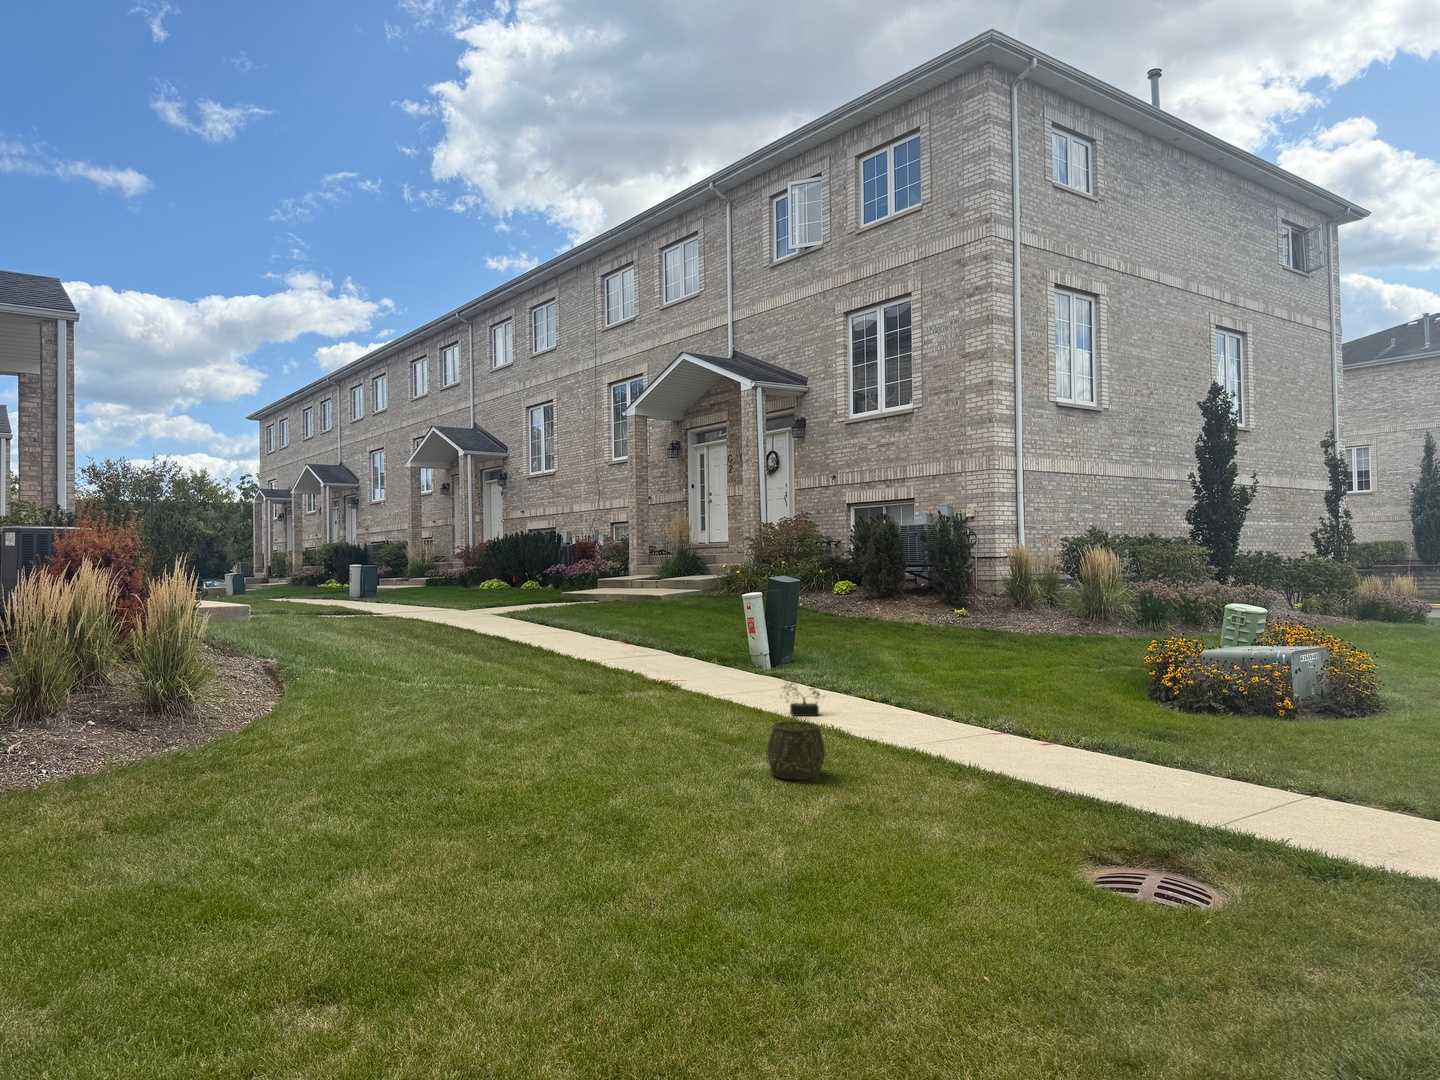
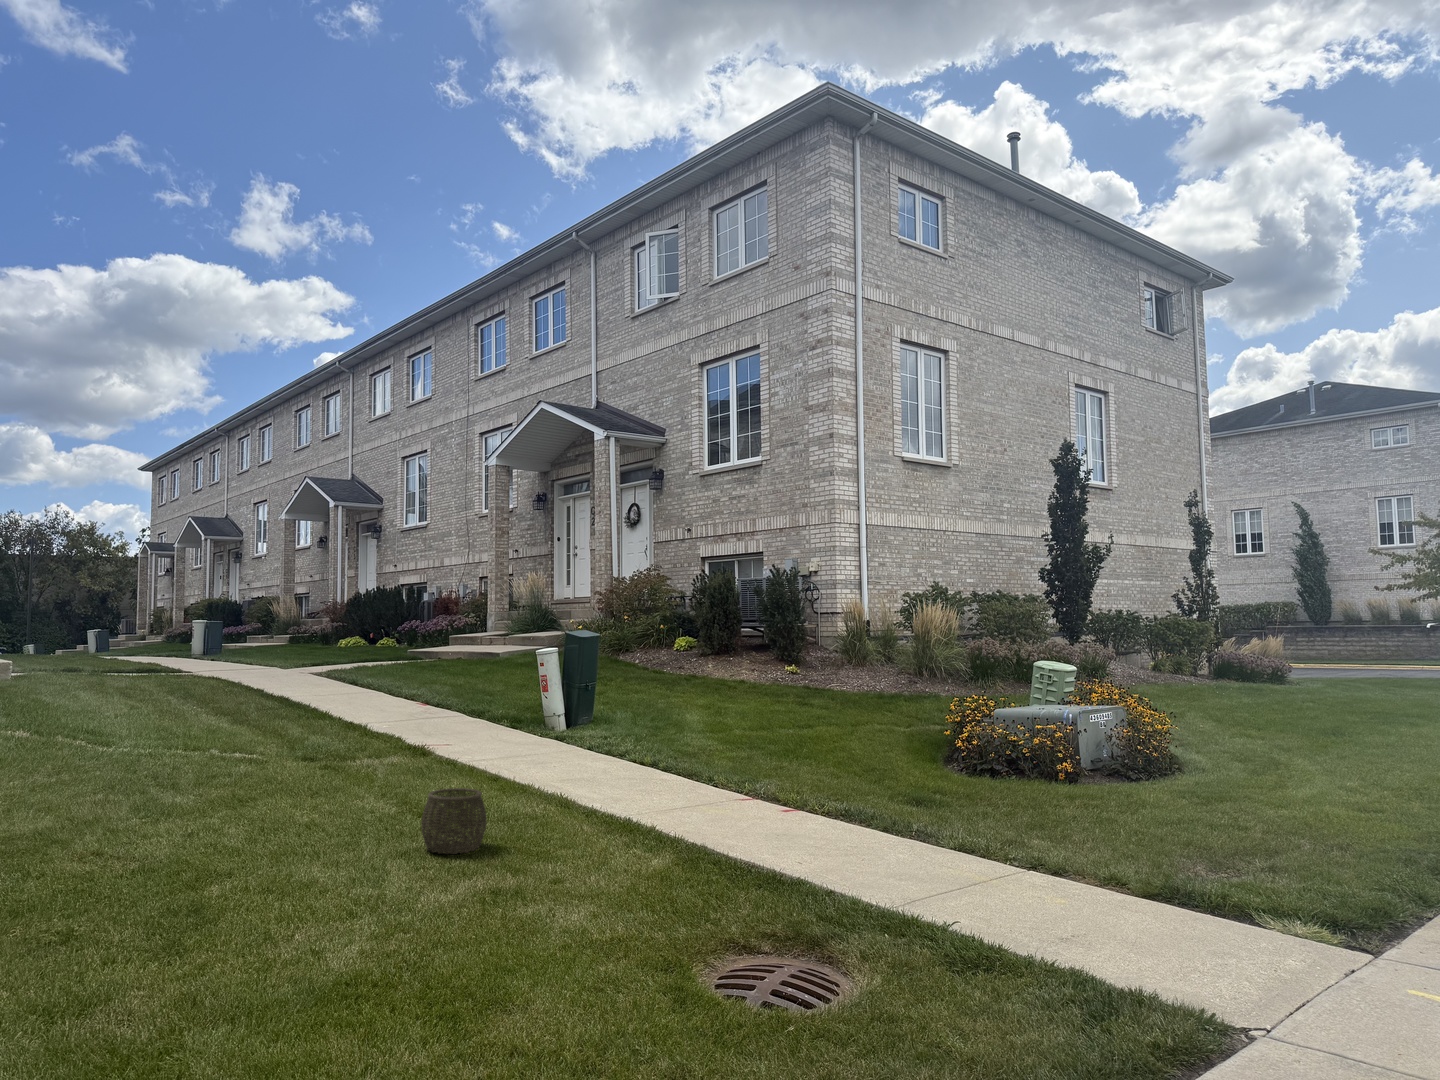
decorative plant: present [784,678,824,716] -> none [511,739,560,781]

